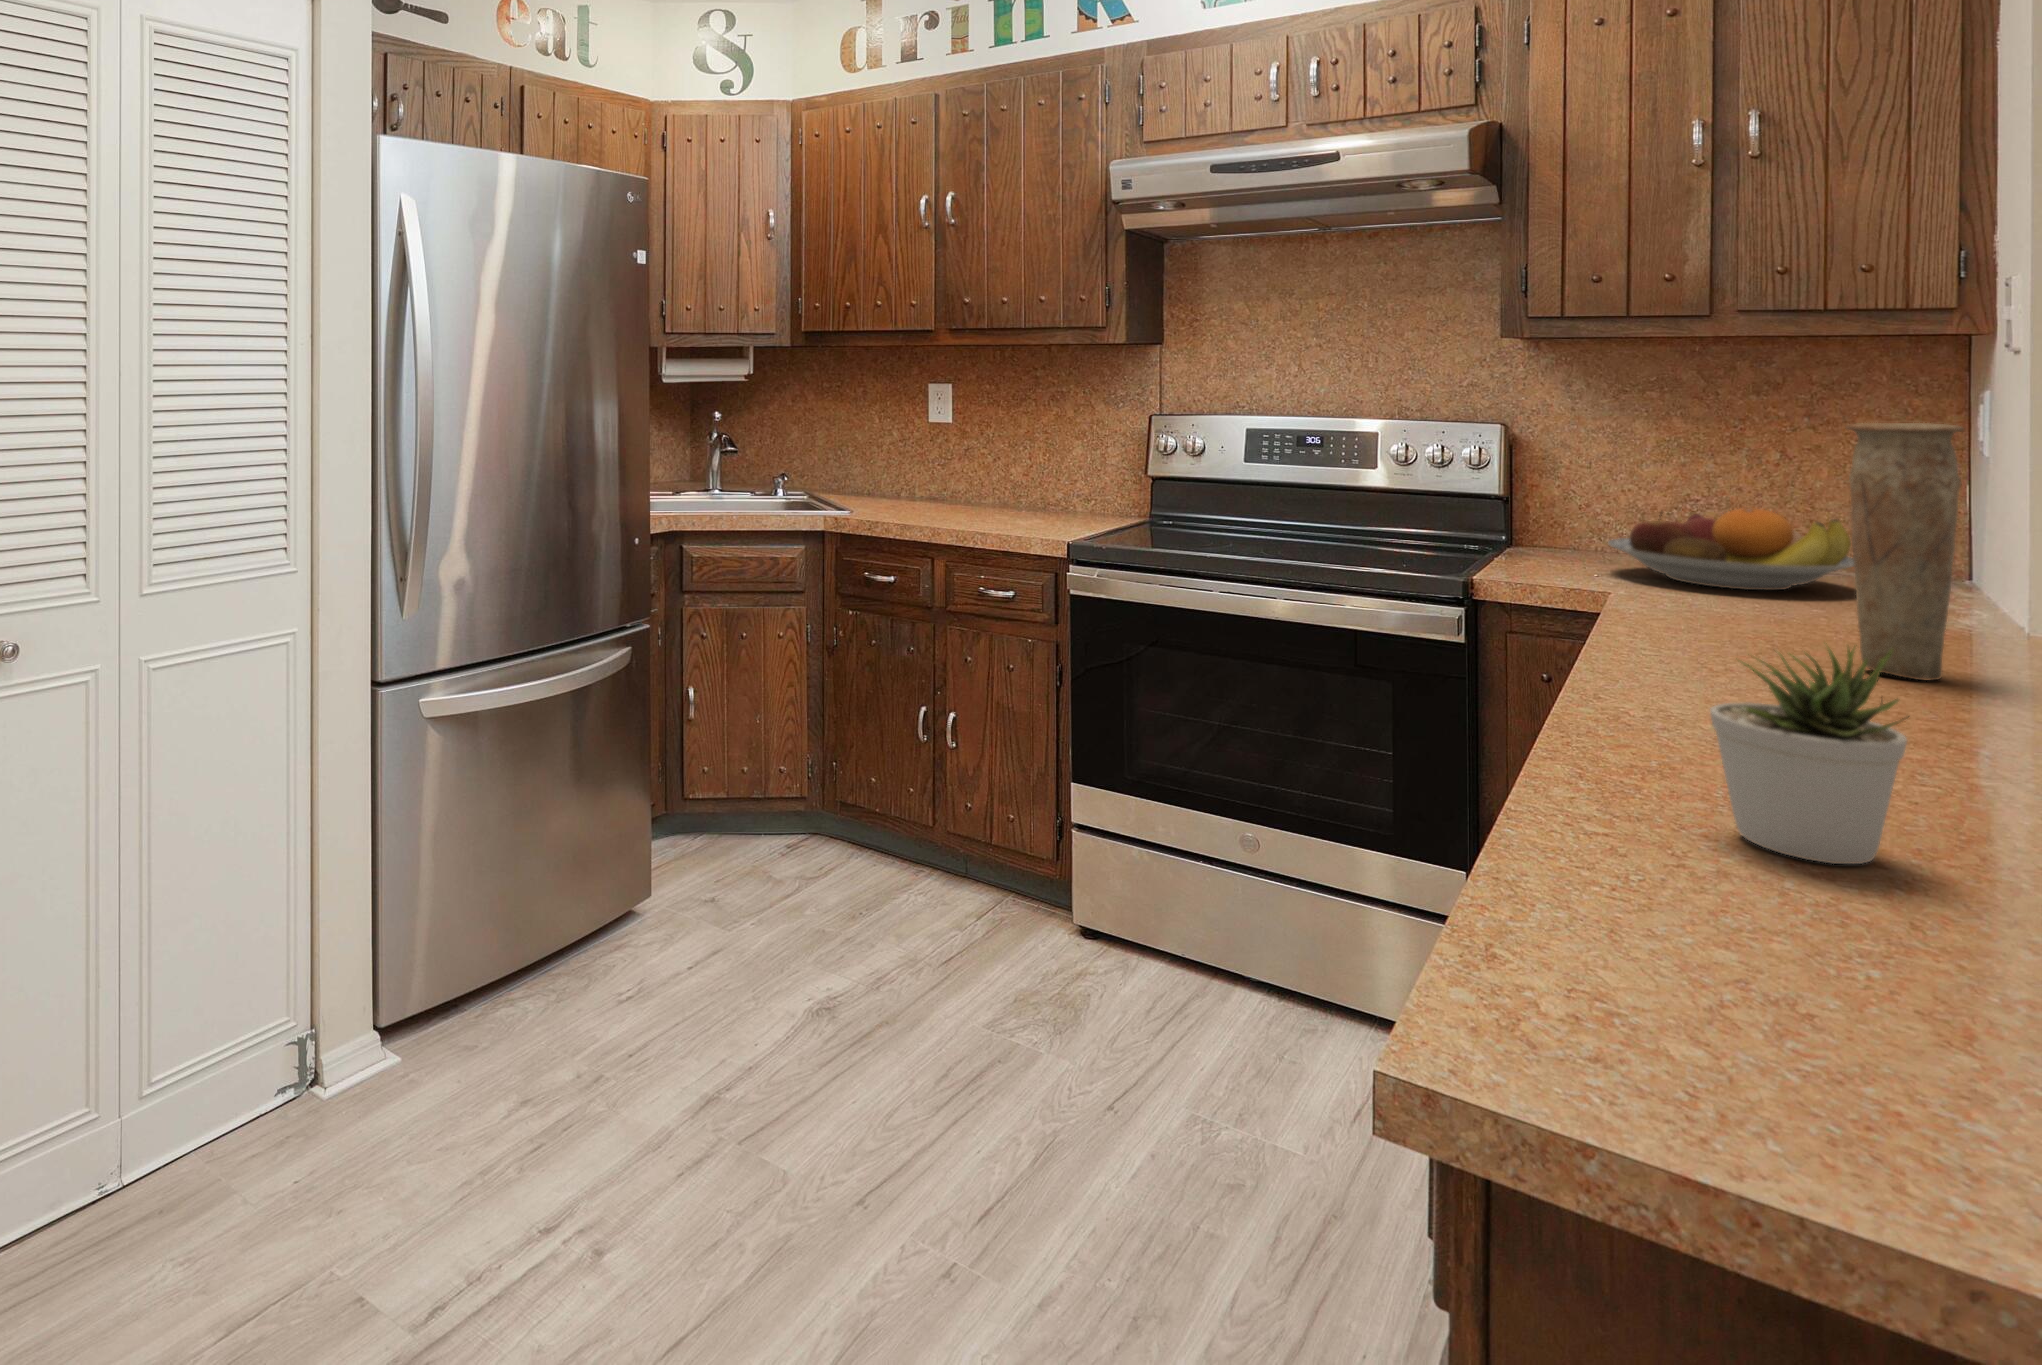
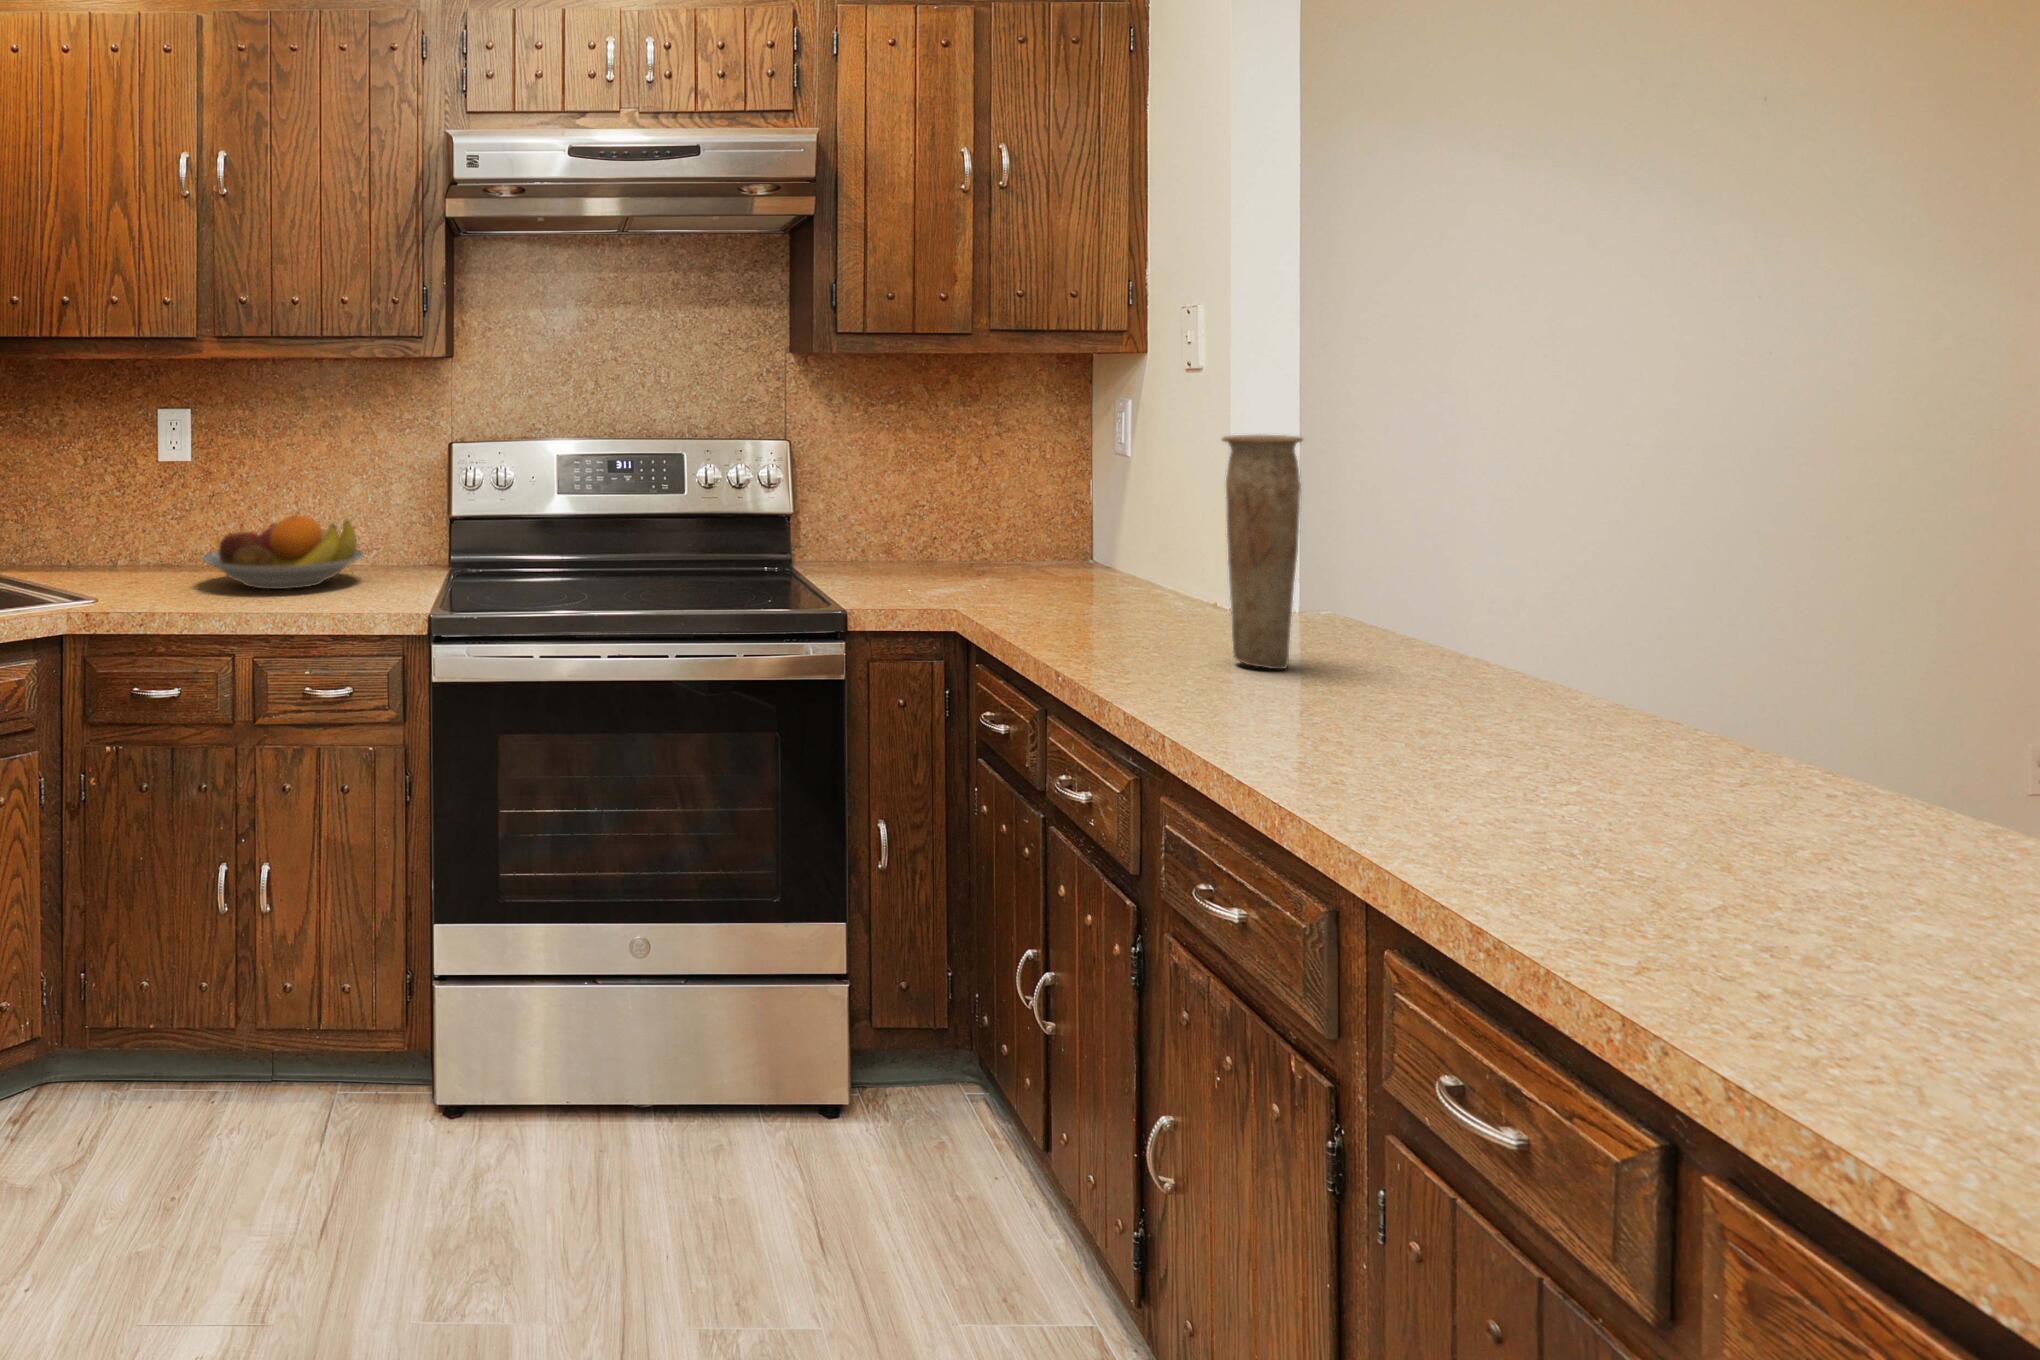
fruit bowl: present [1608,508,1854,590] -> present [202,515,364,589]
potted plant: present [1710,647,1907,864] -> none [1548,673,1745,914]

